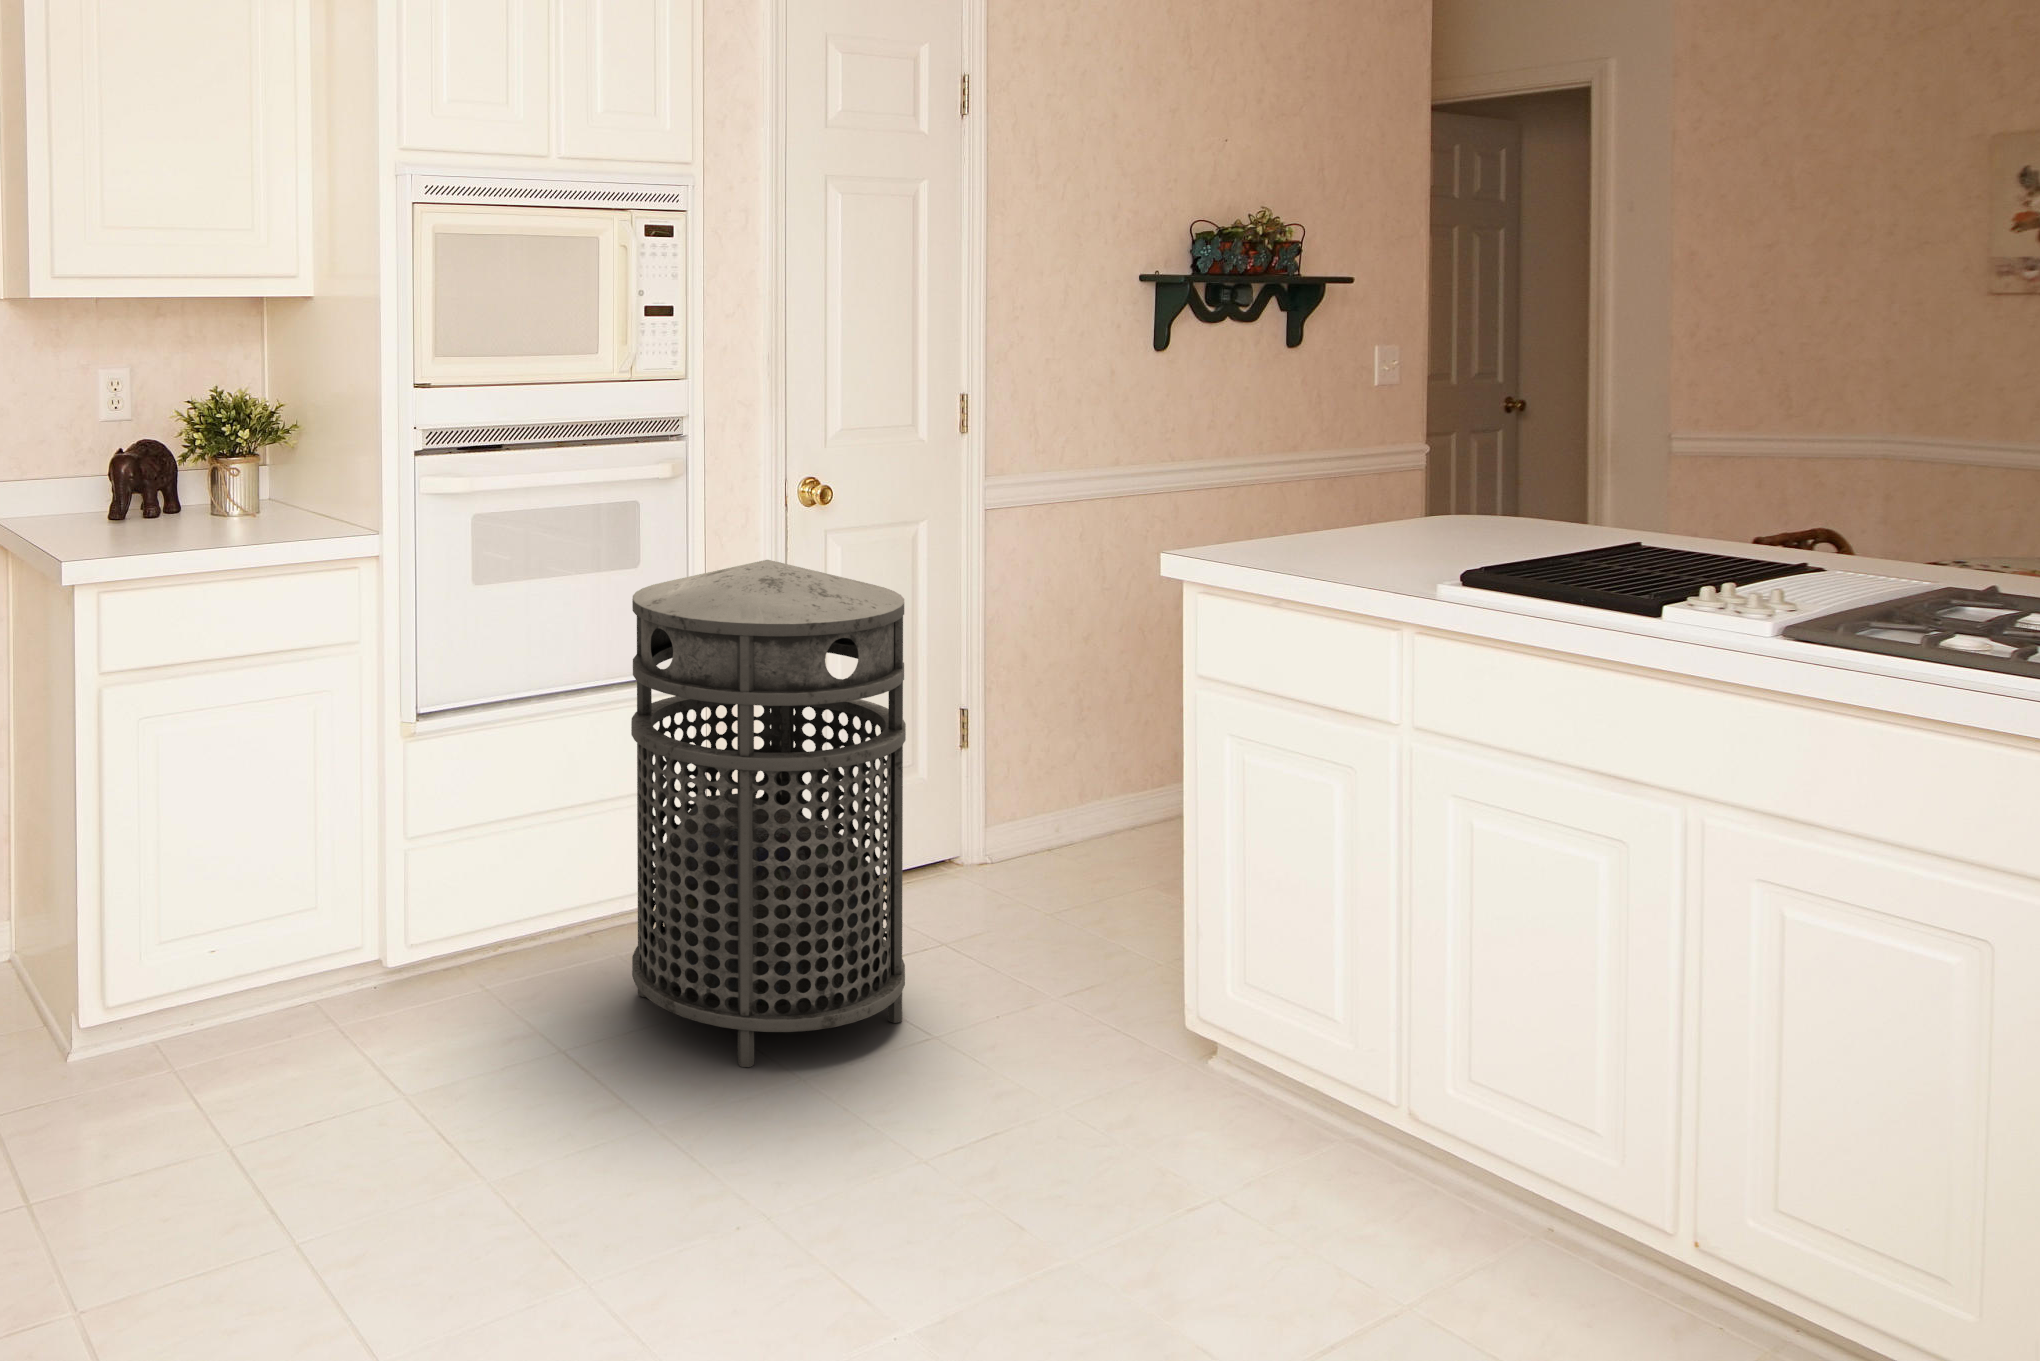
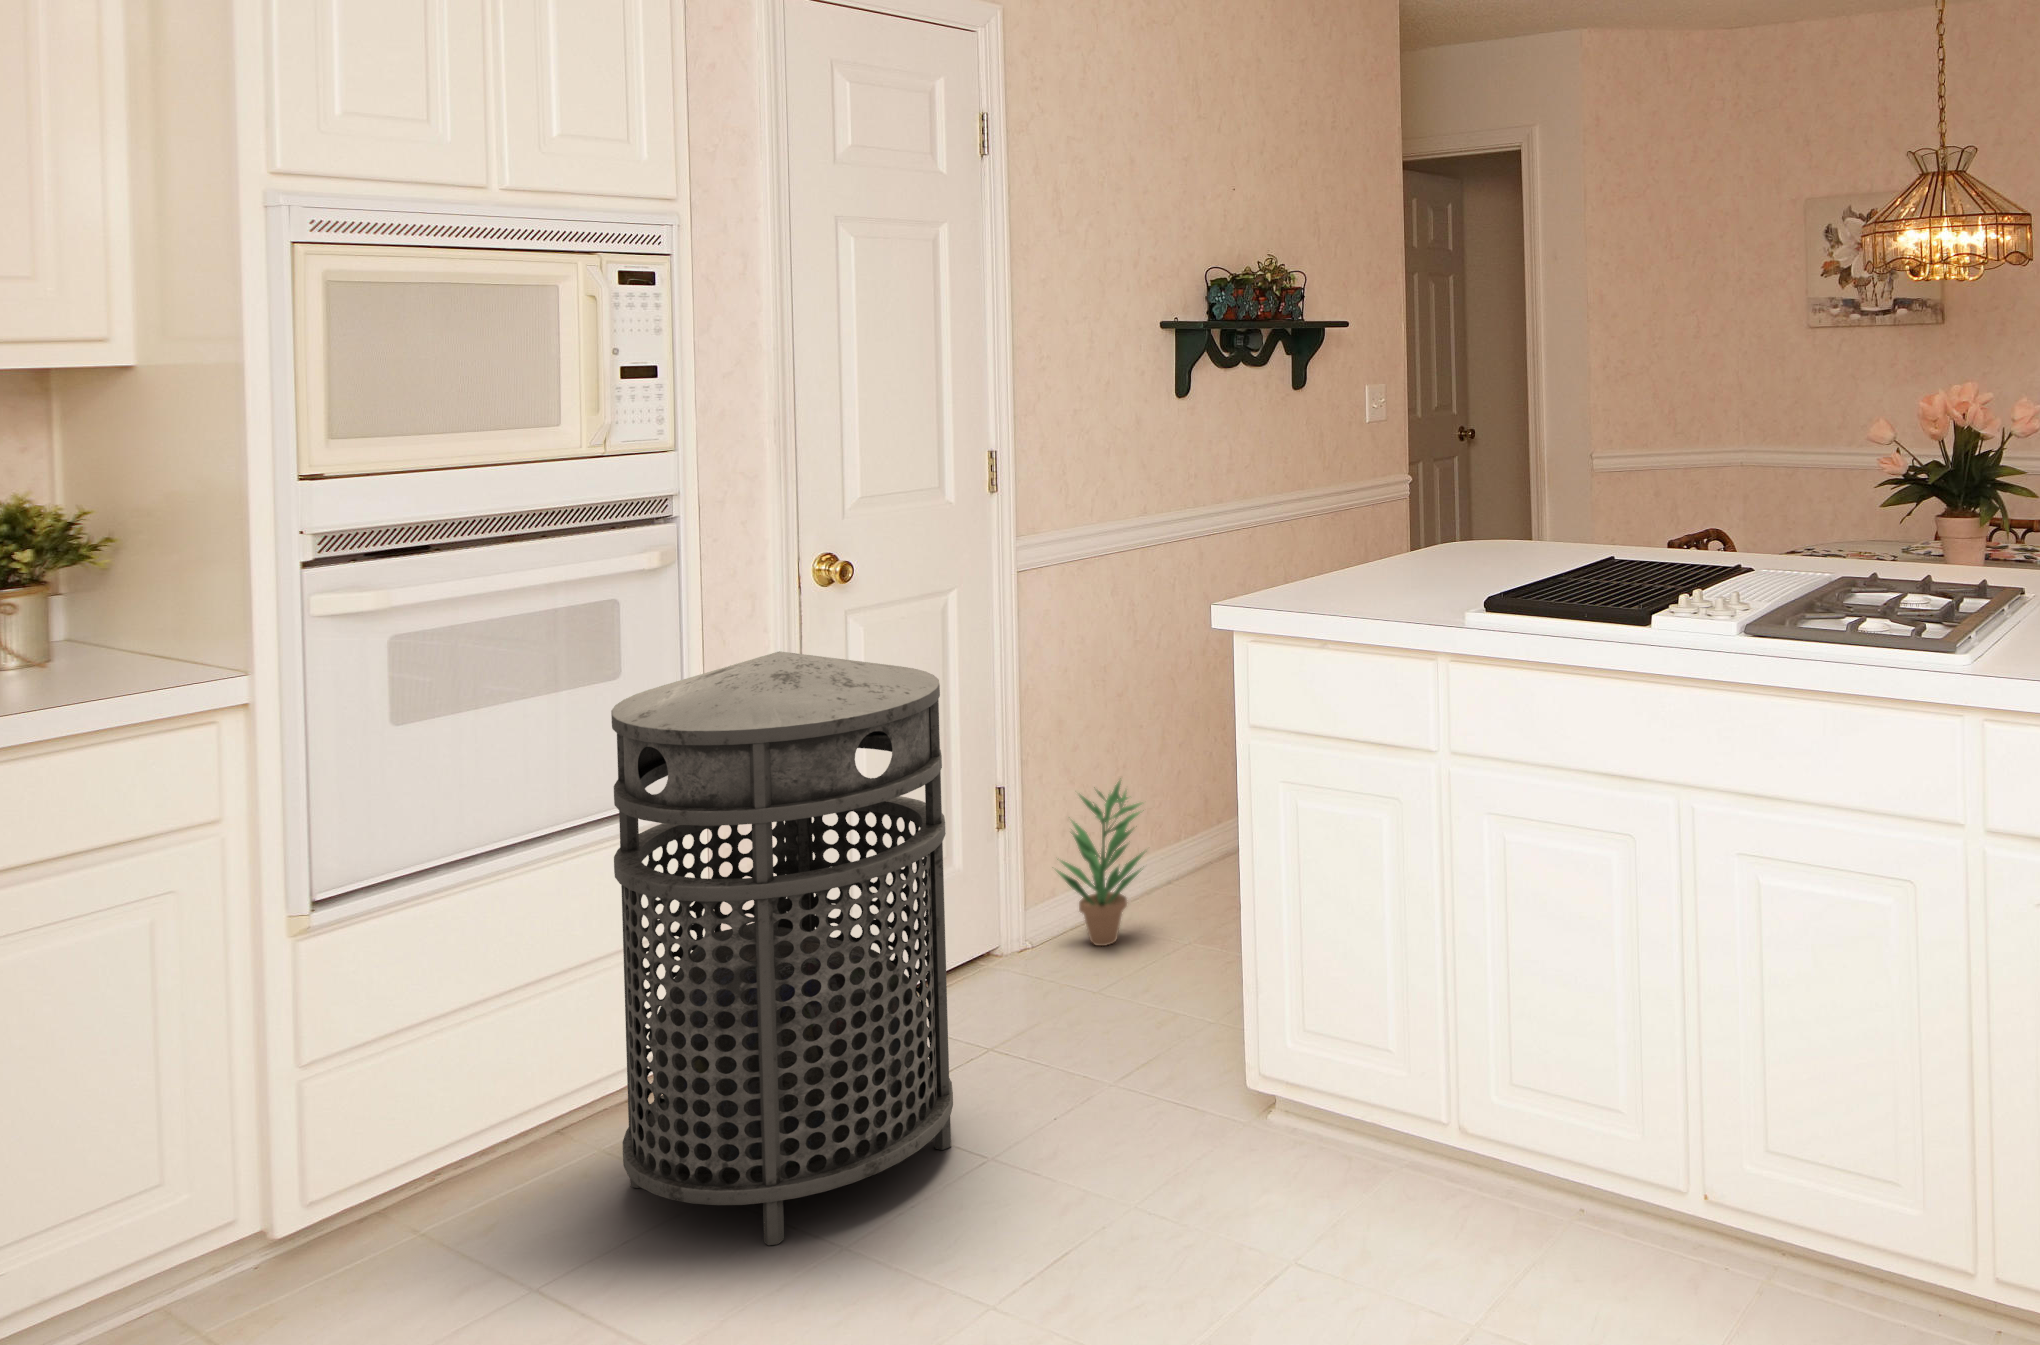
potted plant: none [1015,716,1113,875] -> present [1057,781,1144,946]

